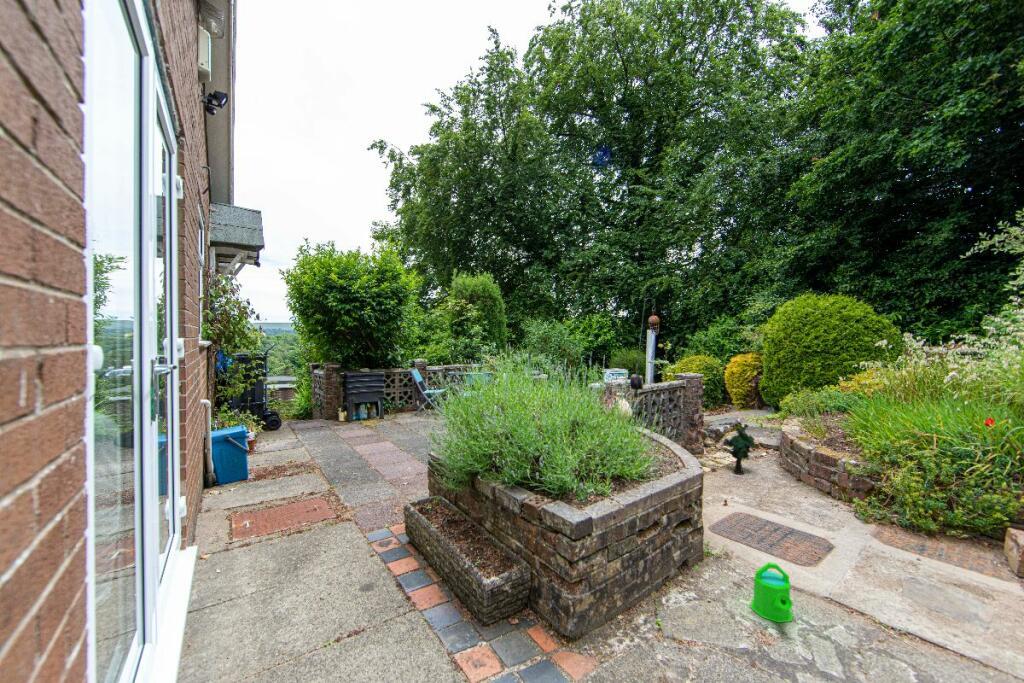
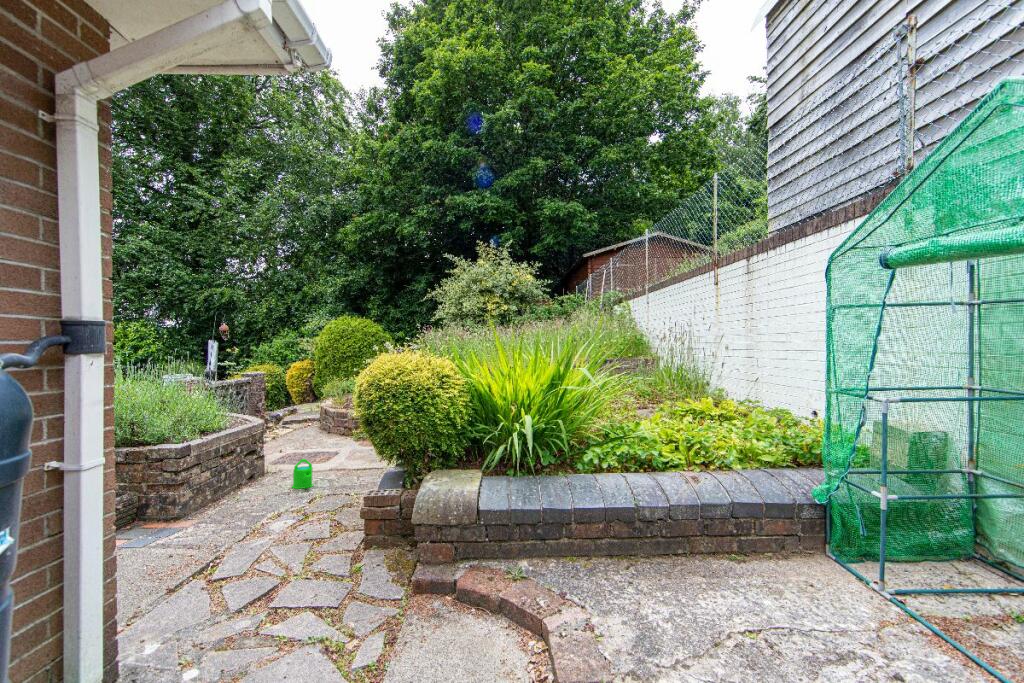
decorative plant: present [724,424,755,475] -> none [280,405,304,443]

